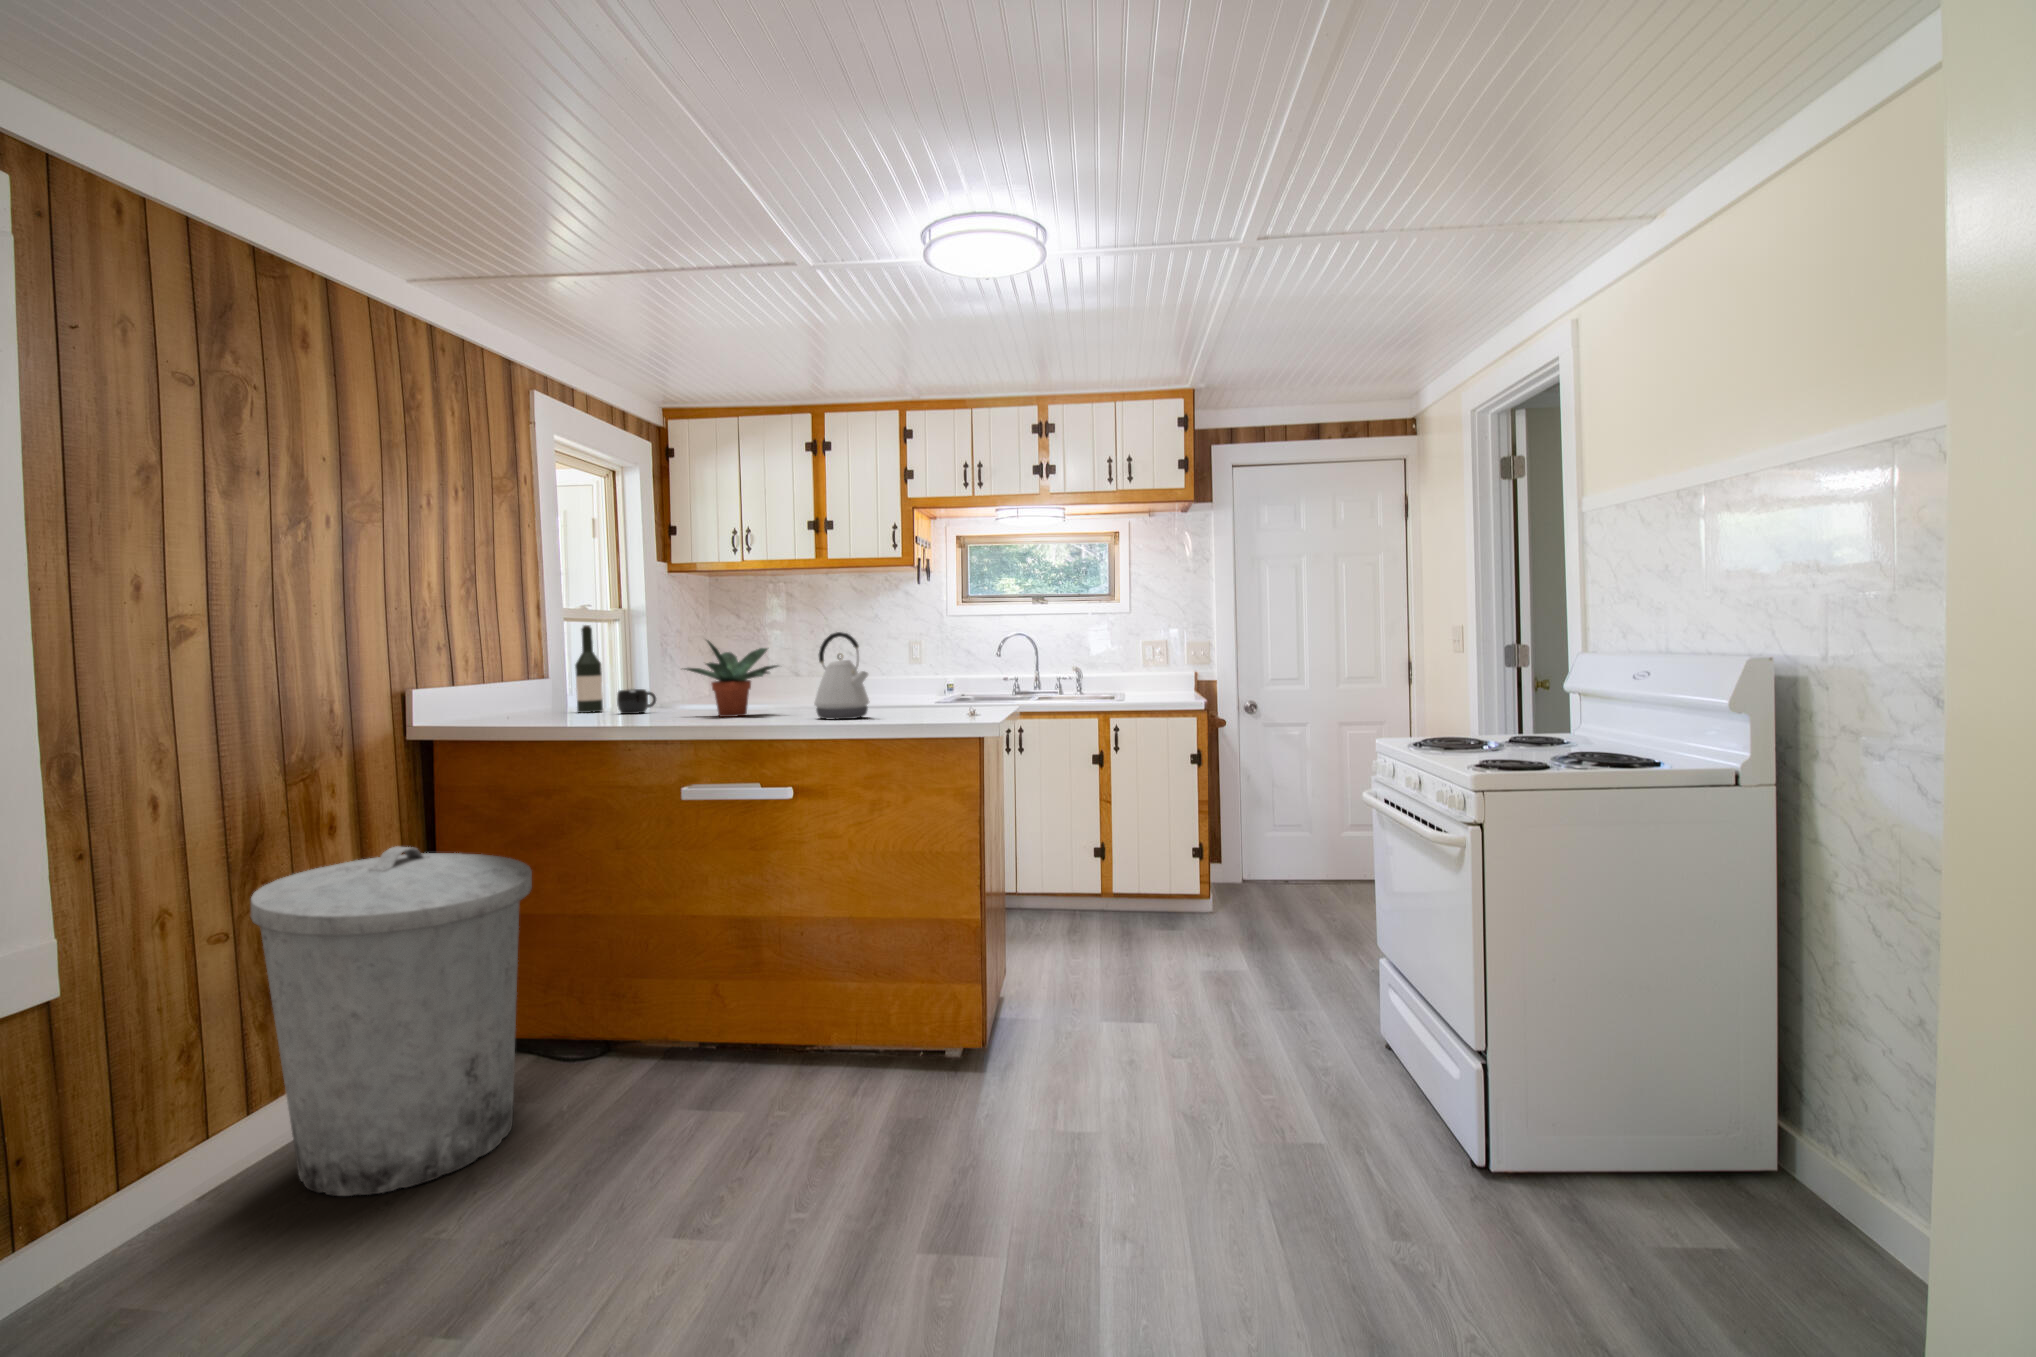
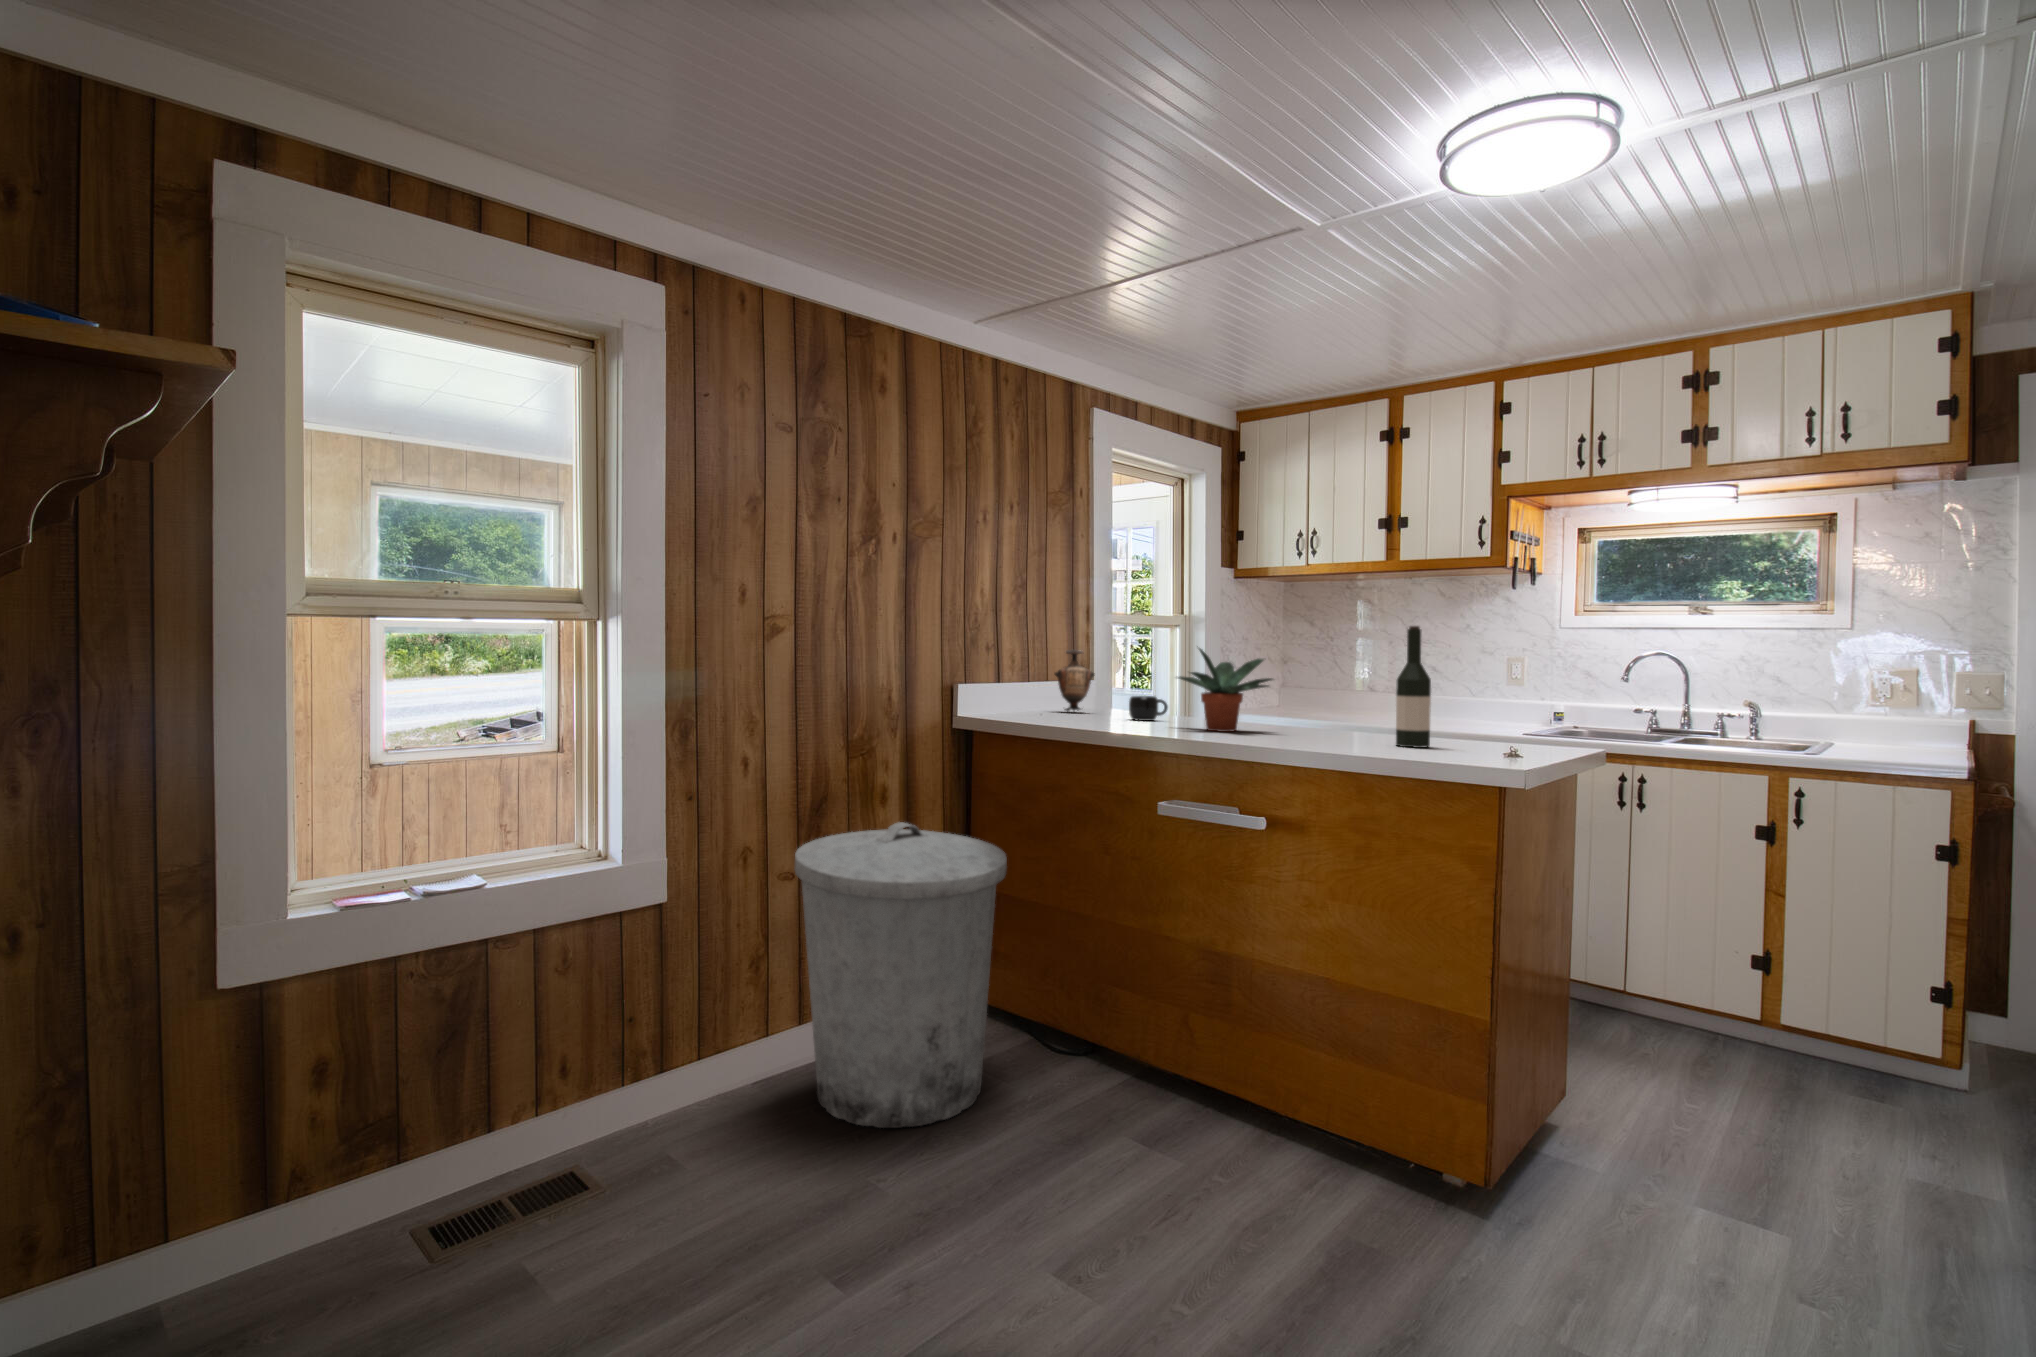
wine bottle: present [575,625,603,713] -> present [1396,626,1431,748]
kettle: present [814,632,869,720] -> none [1293,643,1359,745]
vase: none [514,640,562,712] -> present [1055,650,1095,711]

